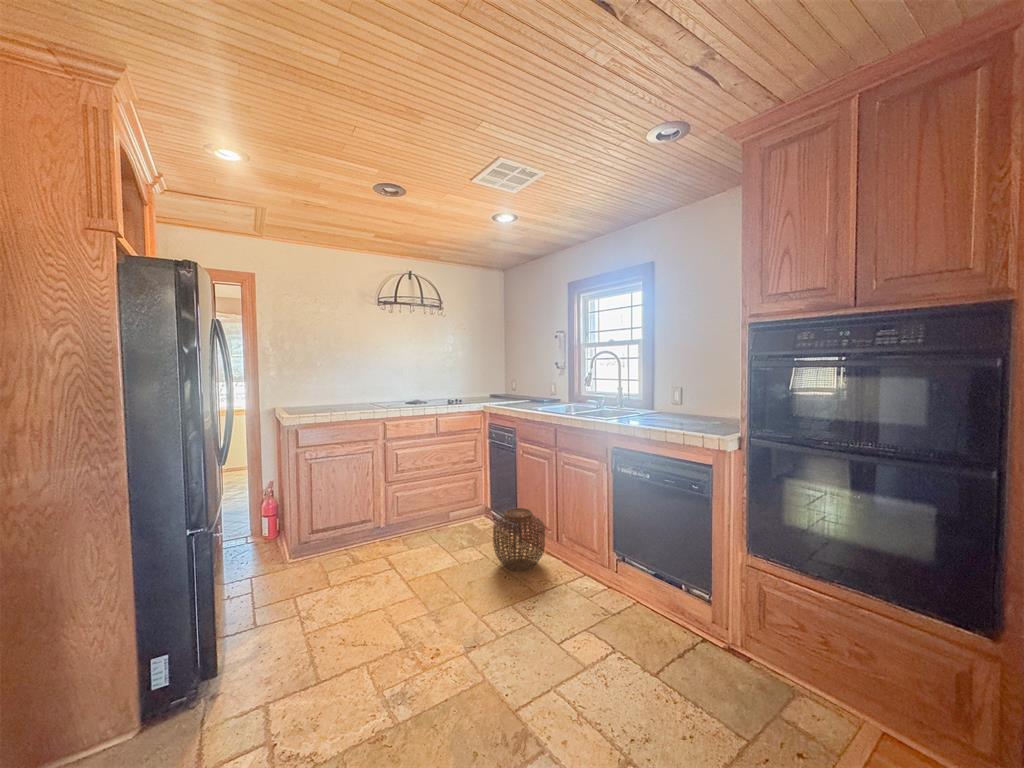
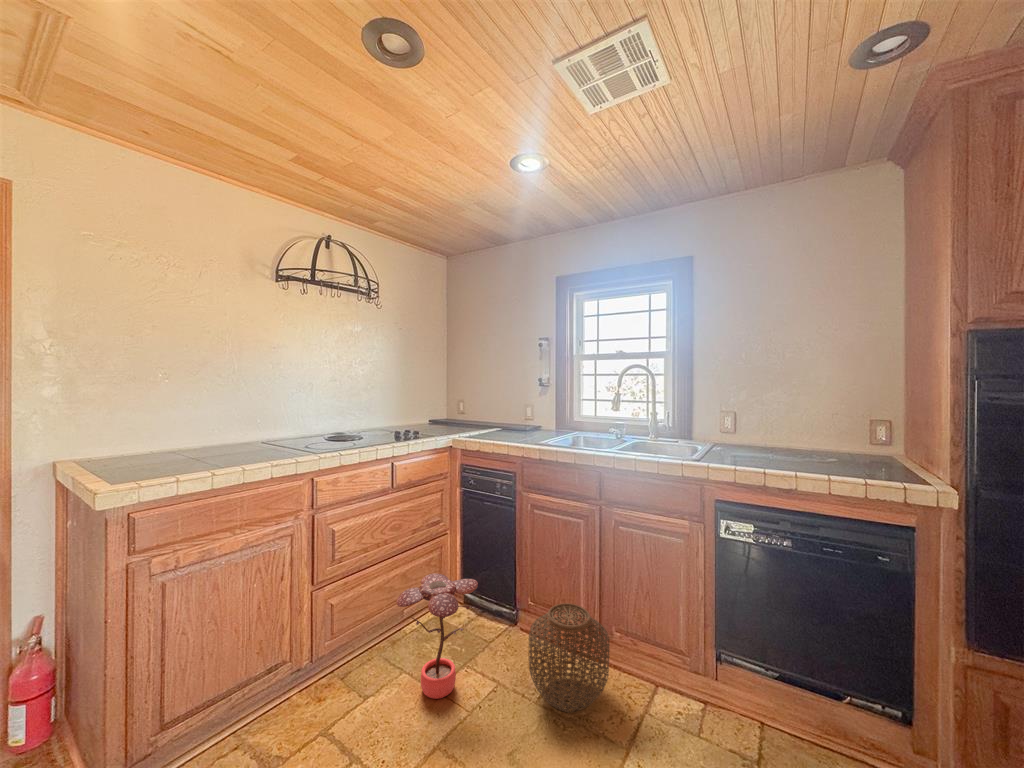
potted plant: none [422,485,472,554] -> present [397,574,478,699]

